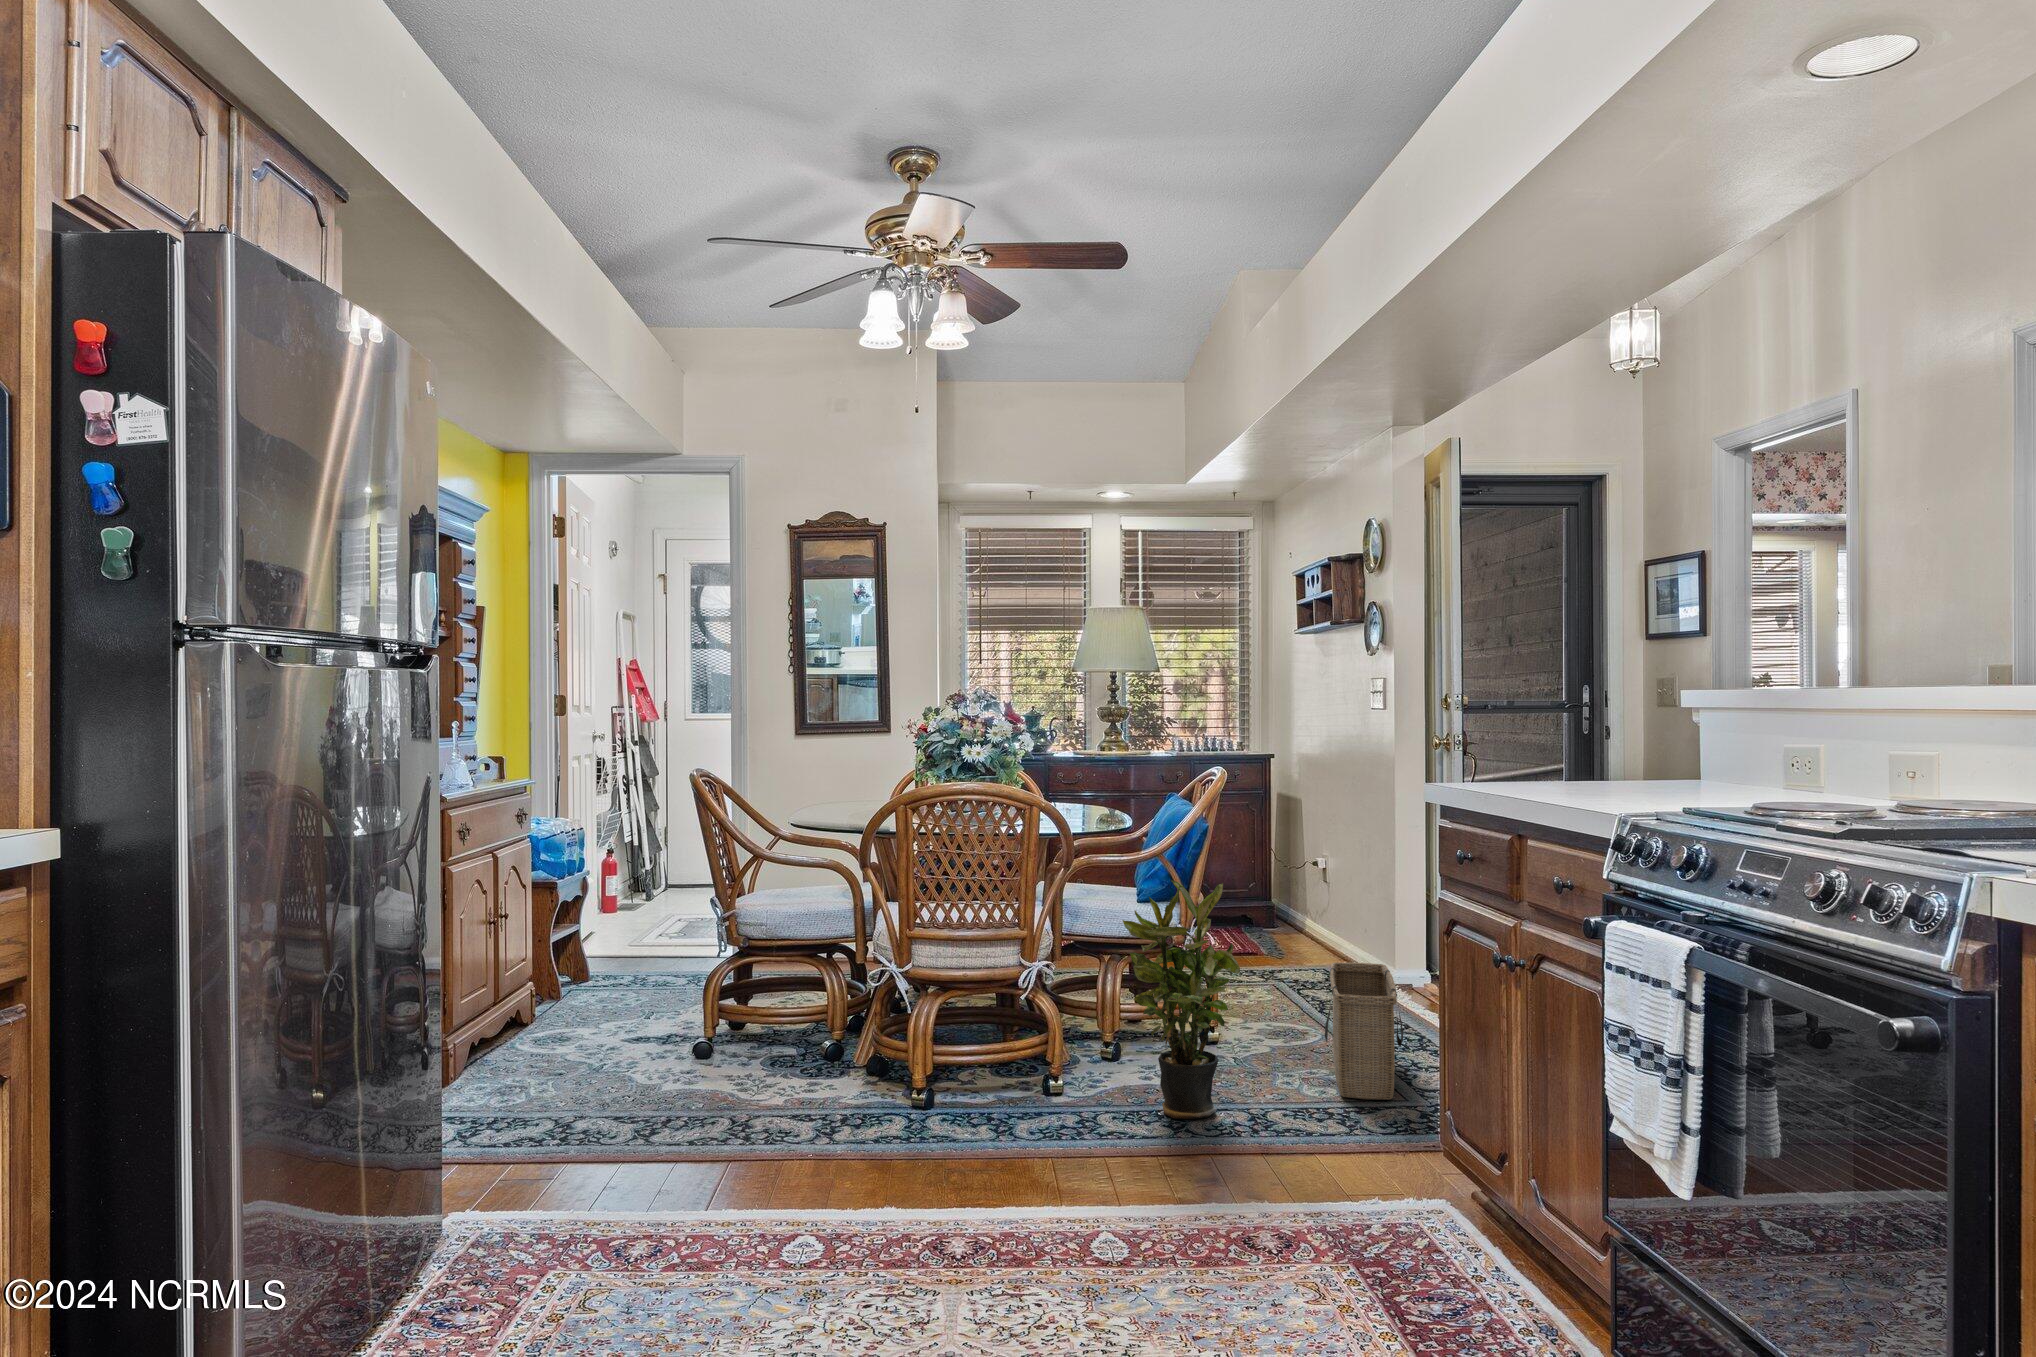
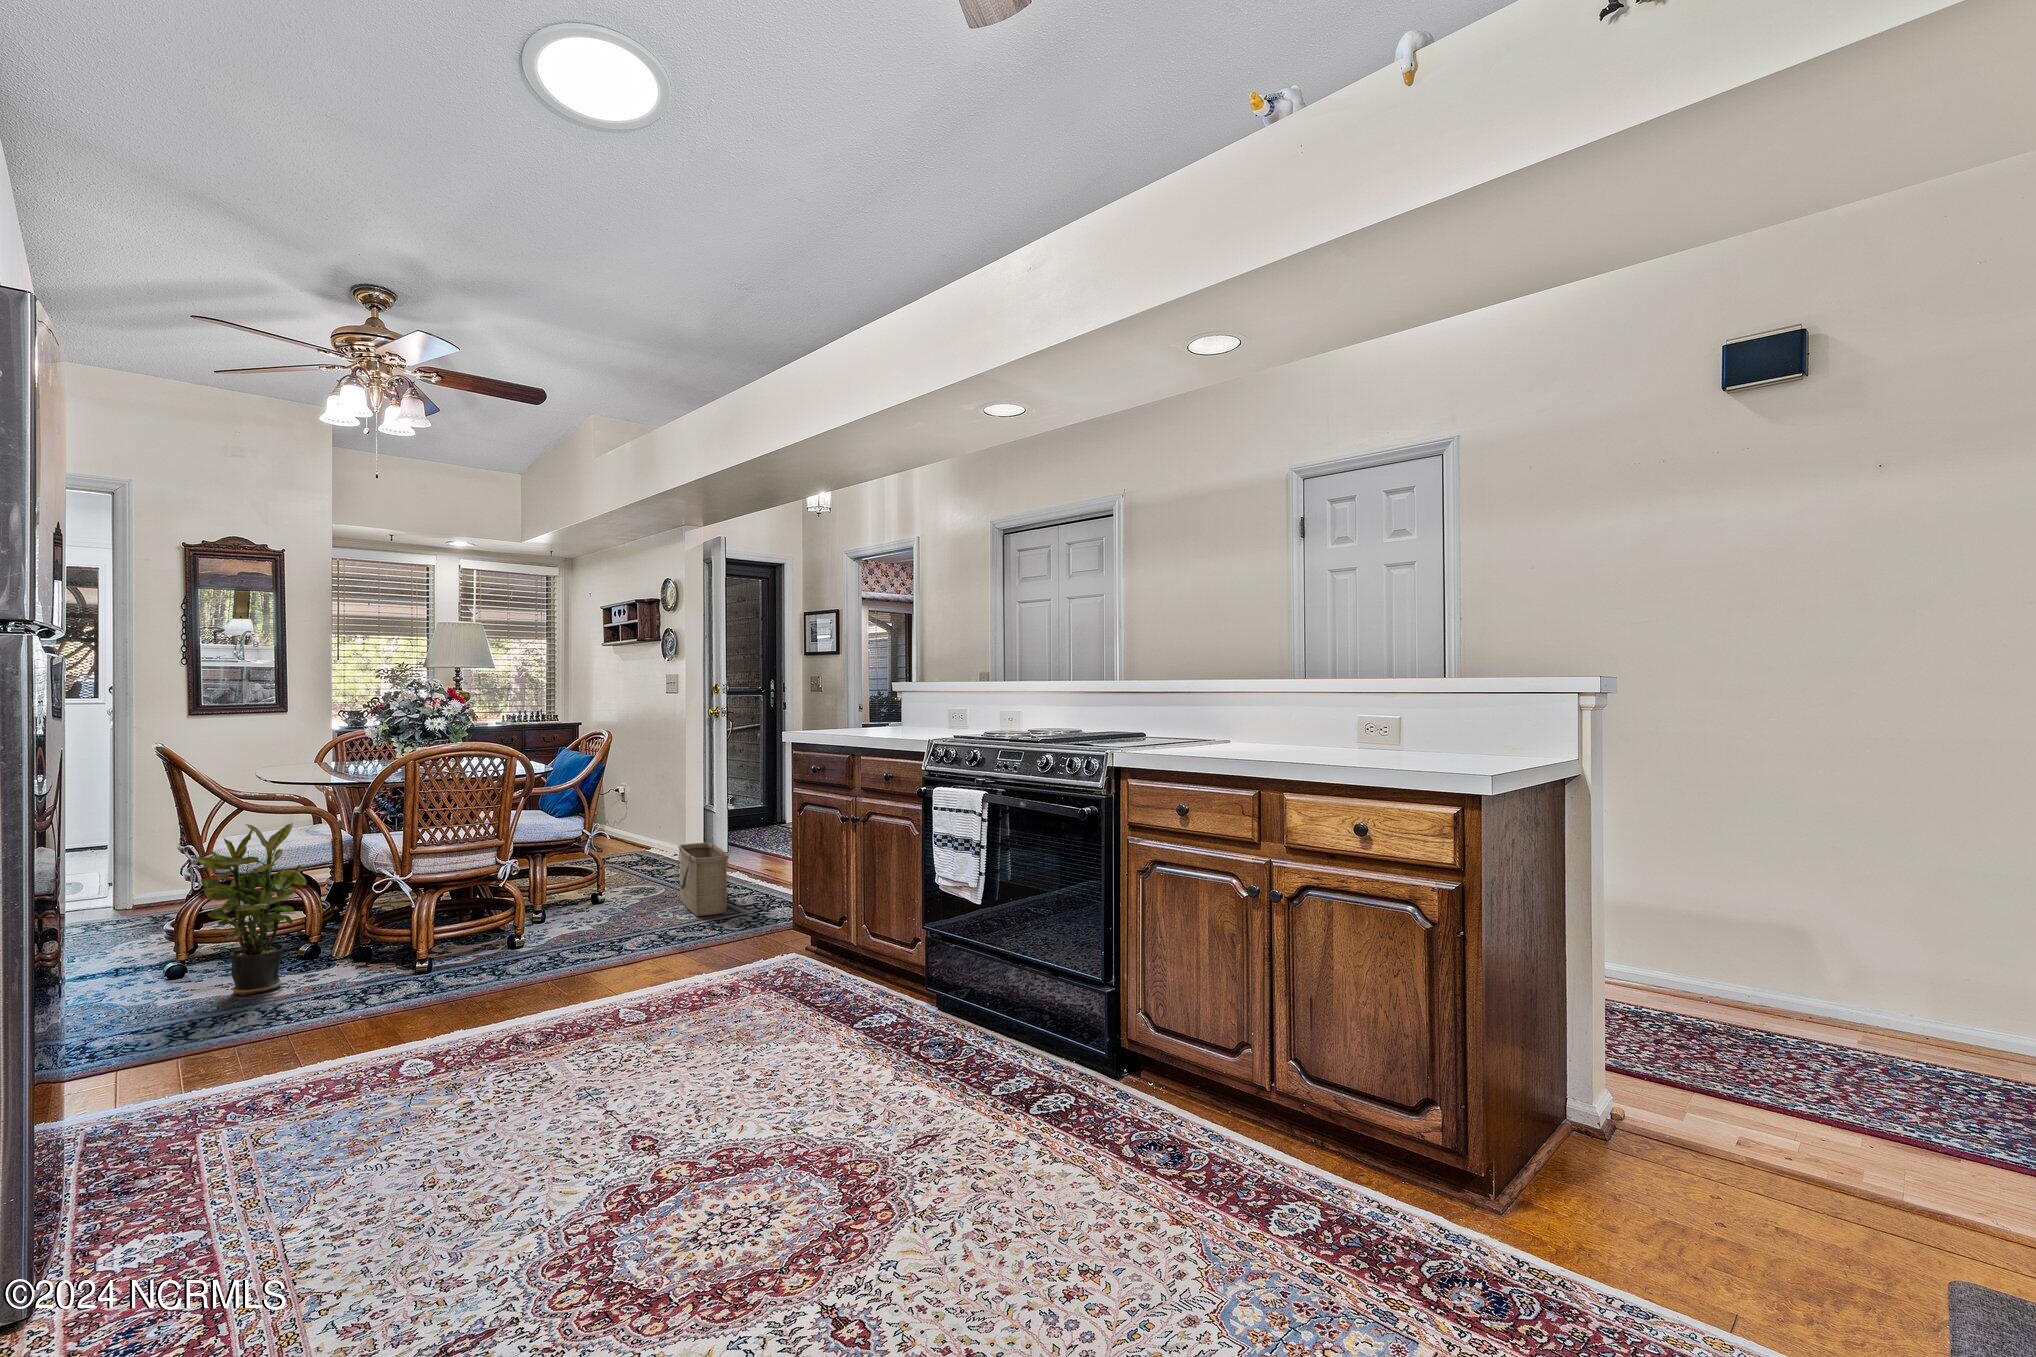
potted plant: present [1123,880,1240,1119] -> present [197,823,307,996]

